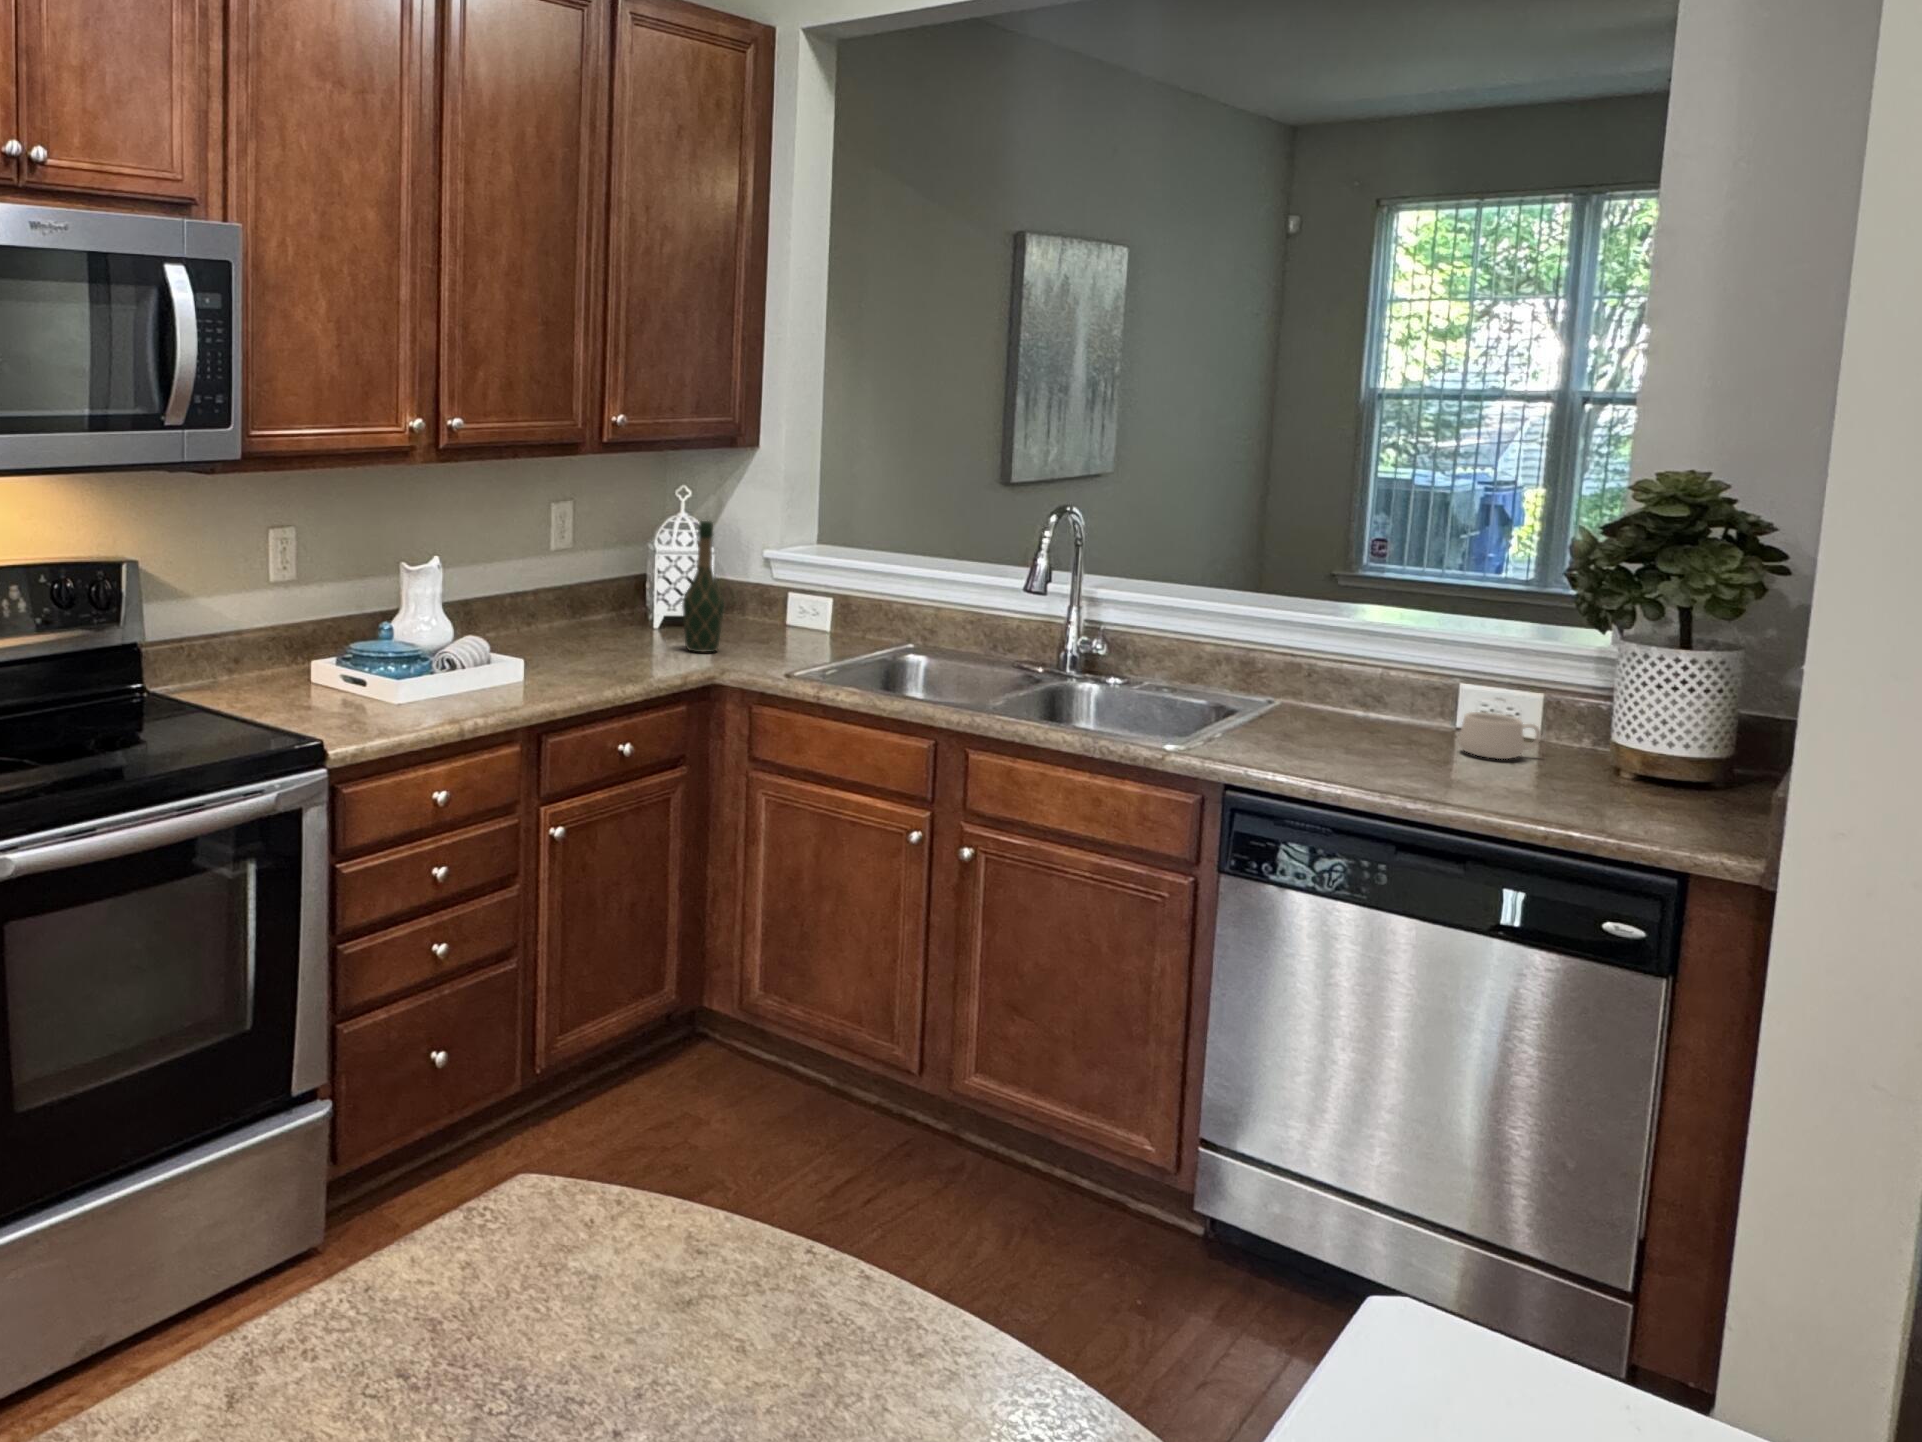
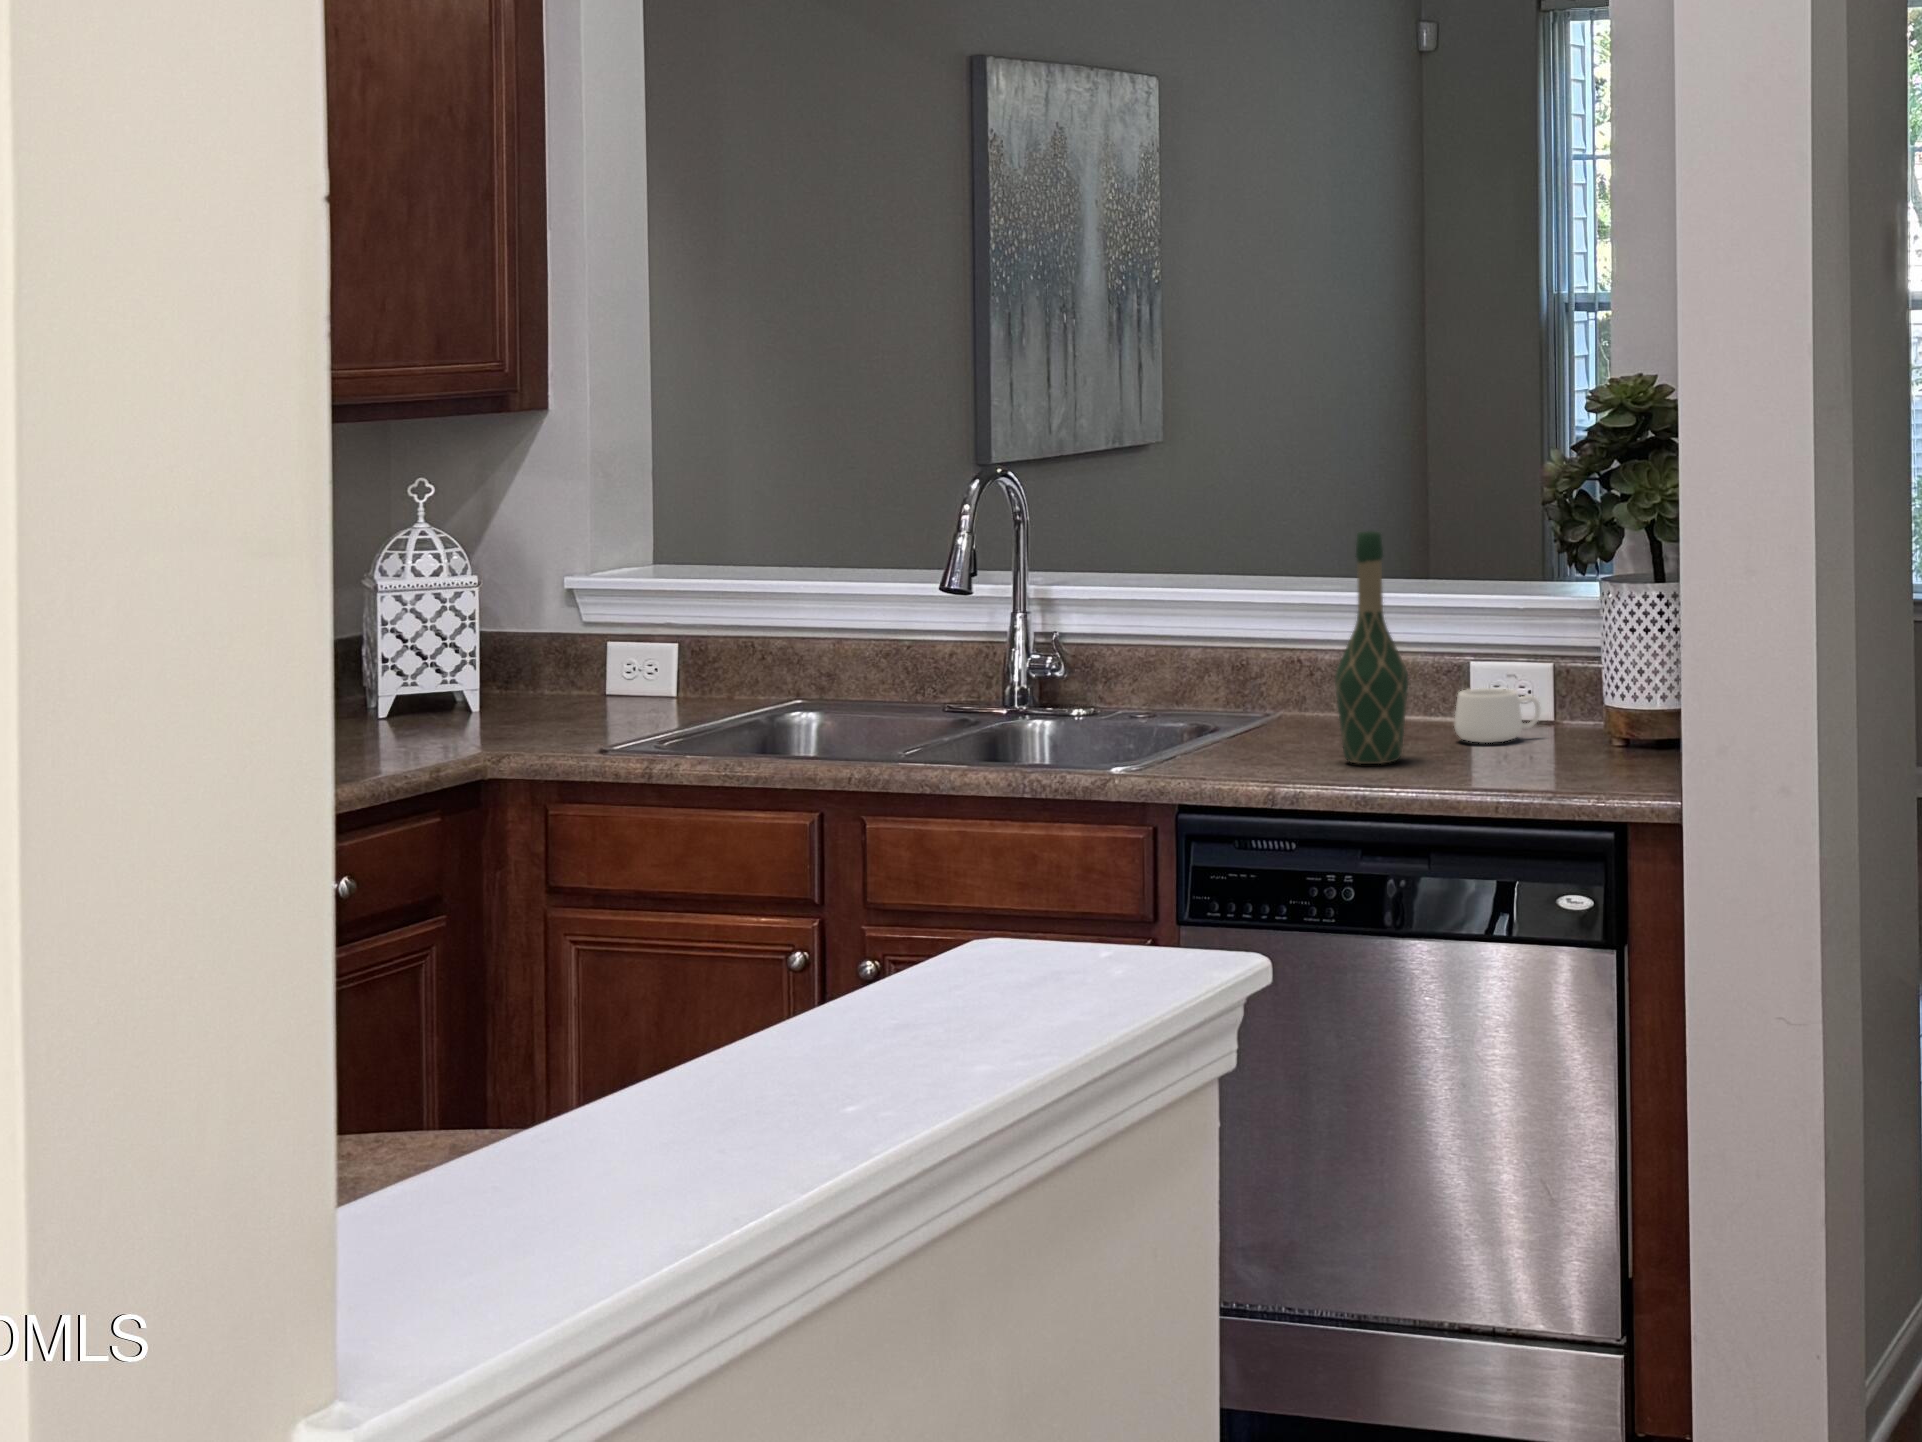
wine bottle: present [682,521,724,652] -> present [1335,531,1408,764]

